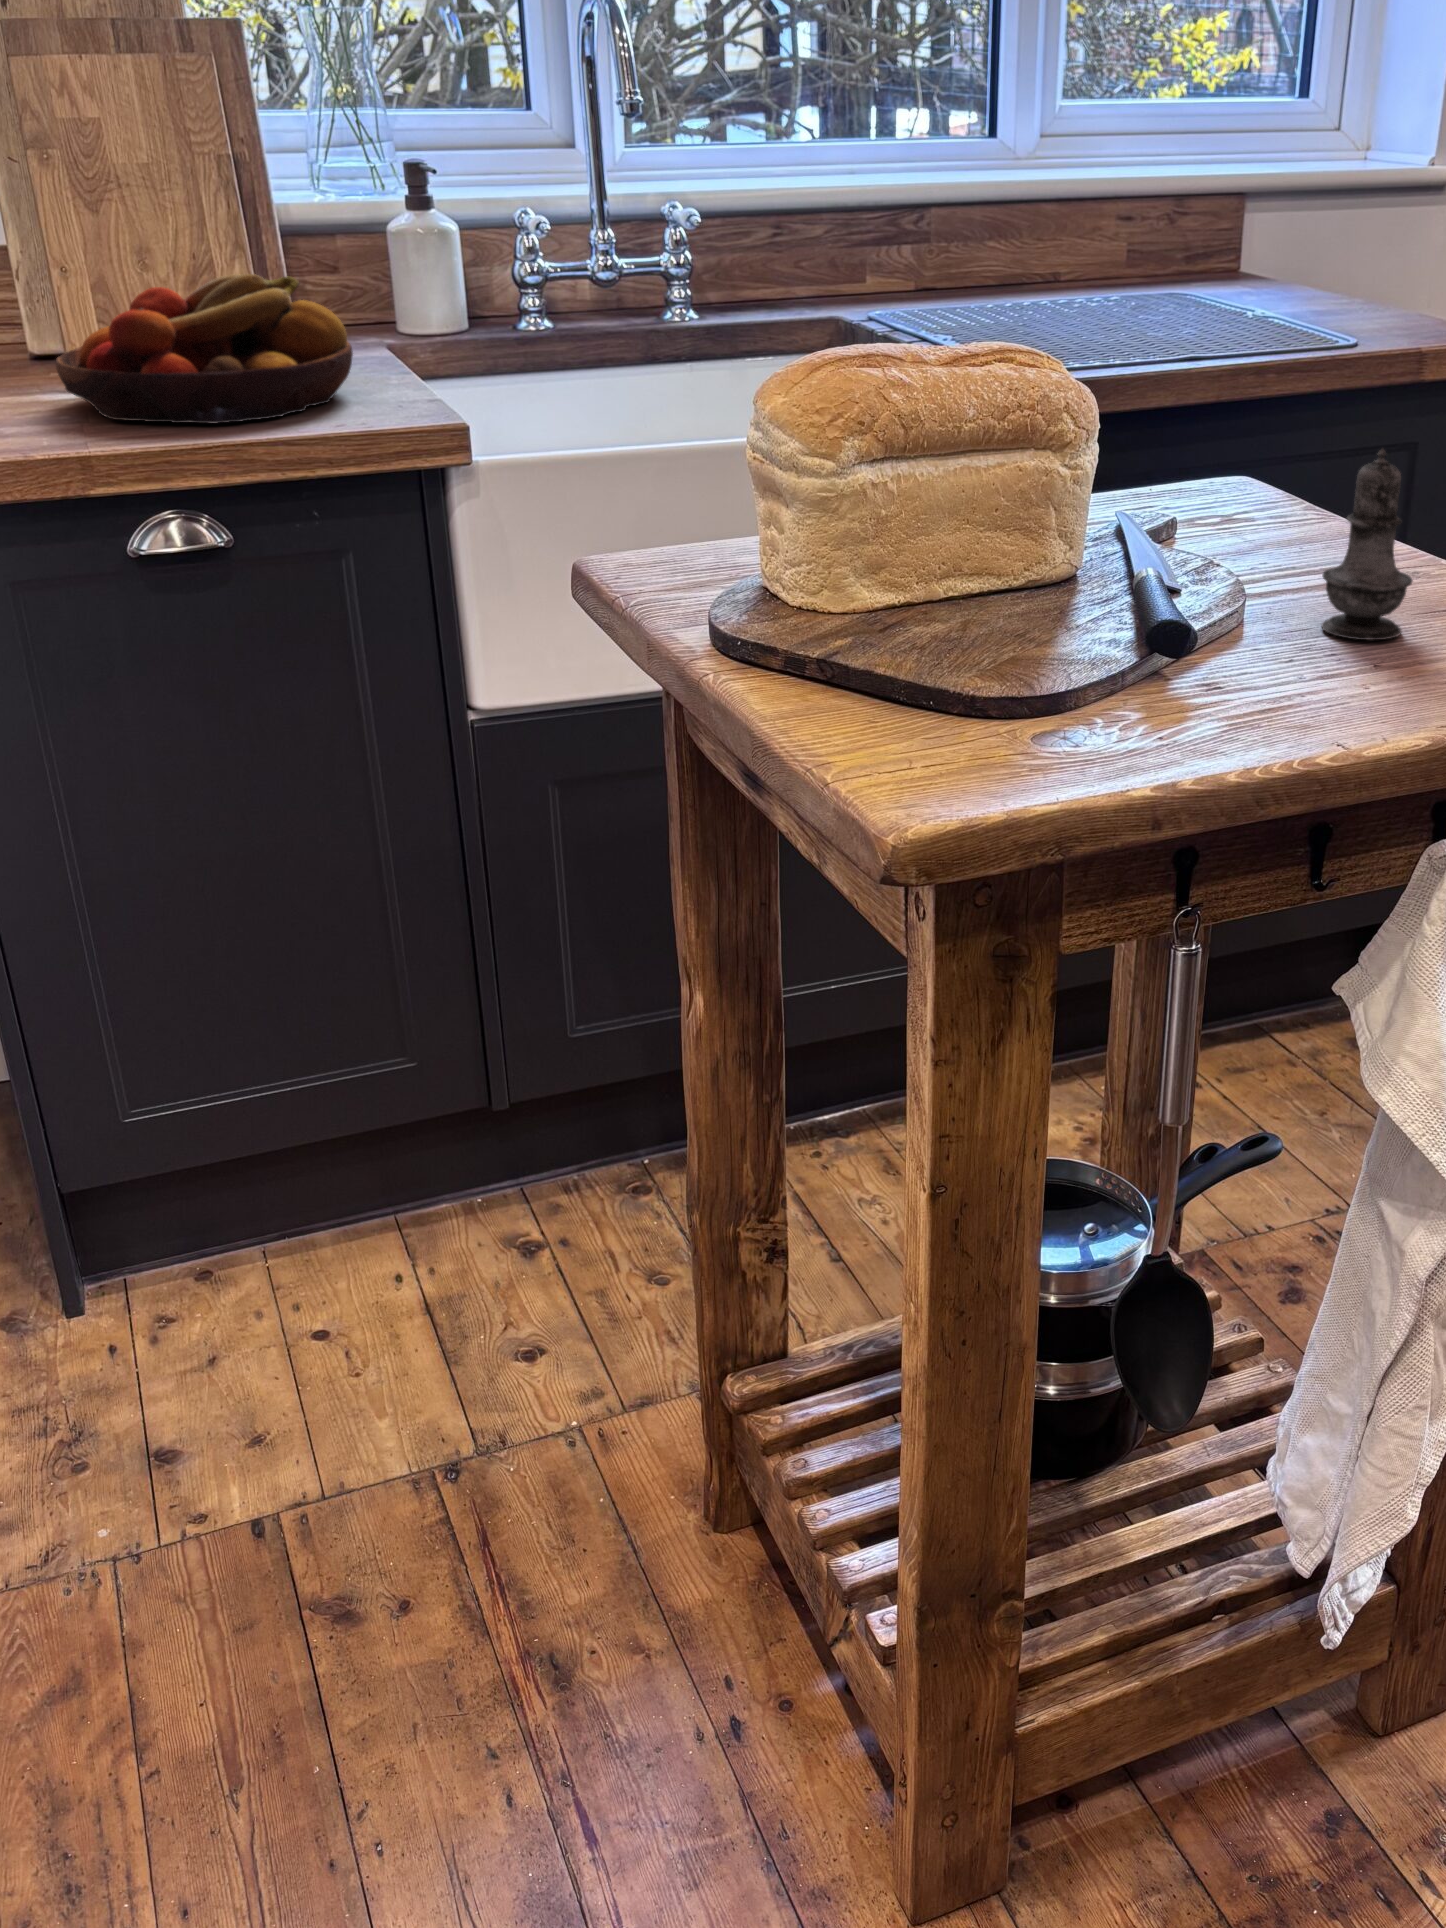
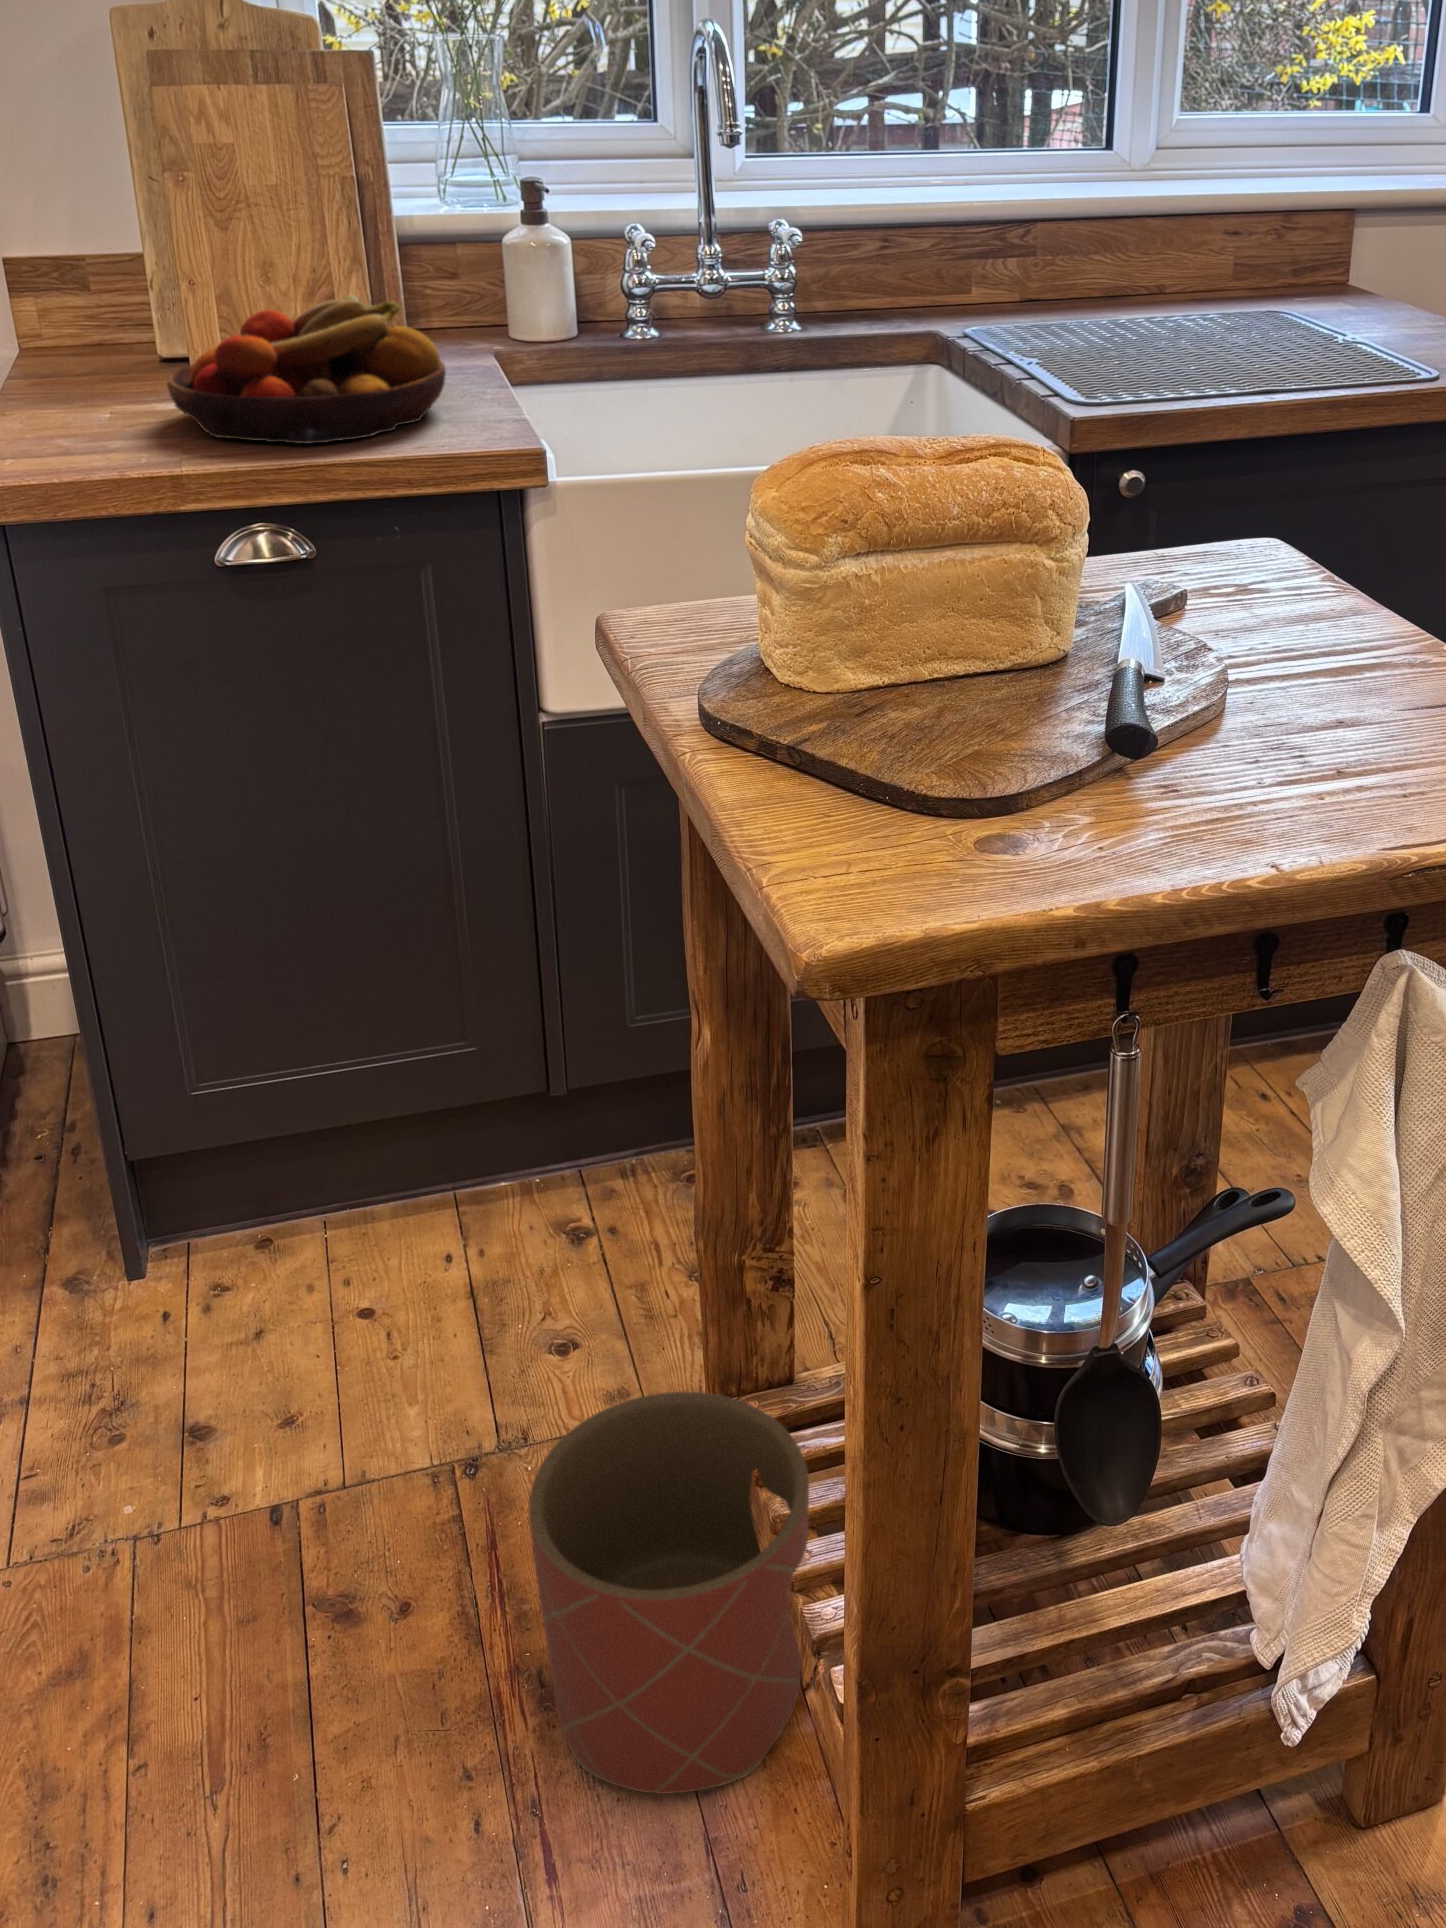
salt shaker: present [1322,448,1413,640] -> none [1301,551,1391,738]
planter: none [545,1368,827,1757] -> present [529,1392,809,1794]

